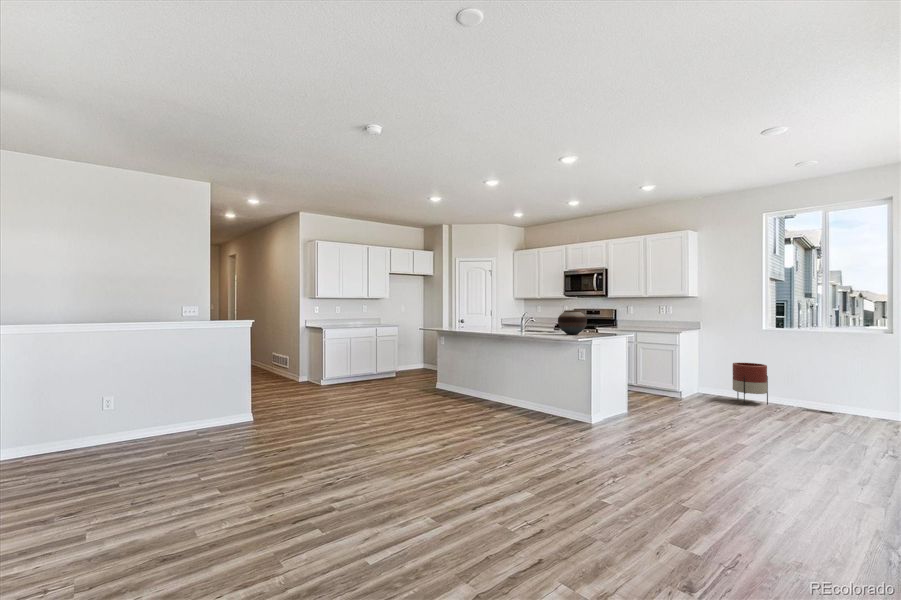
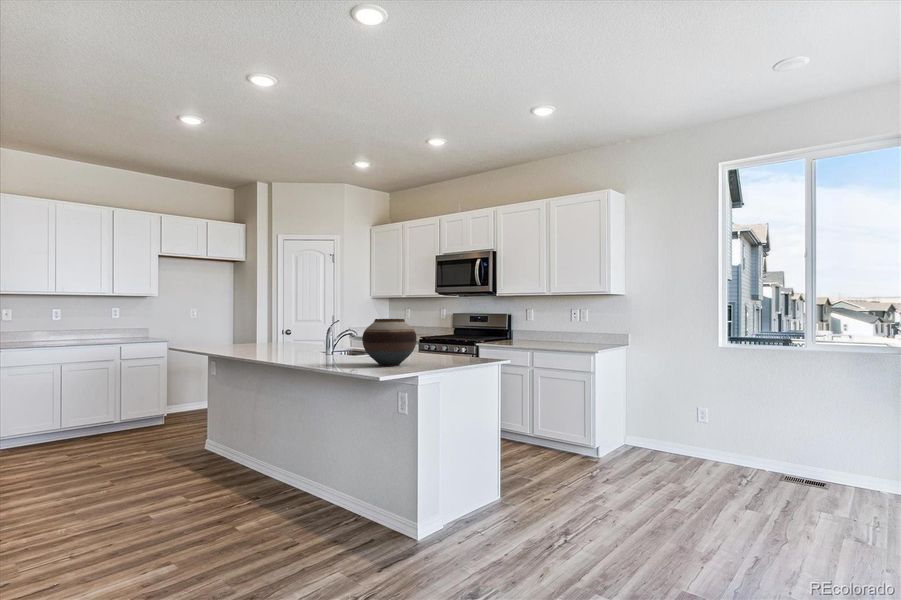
planter: present [733,363,768,405] -> none [673,399,725,471]

